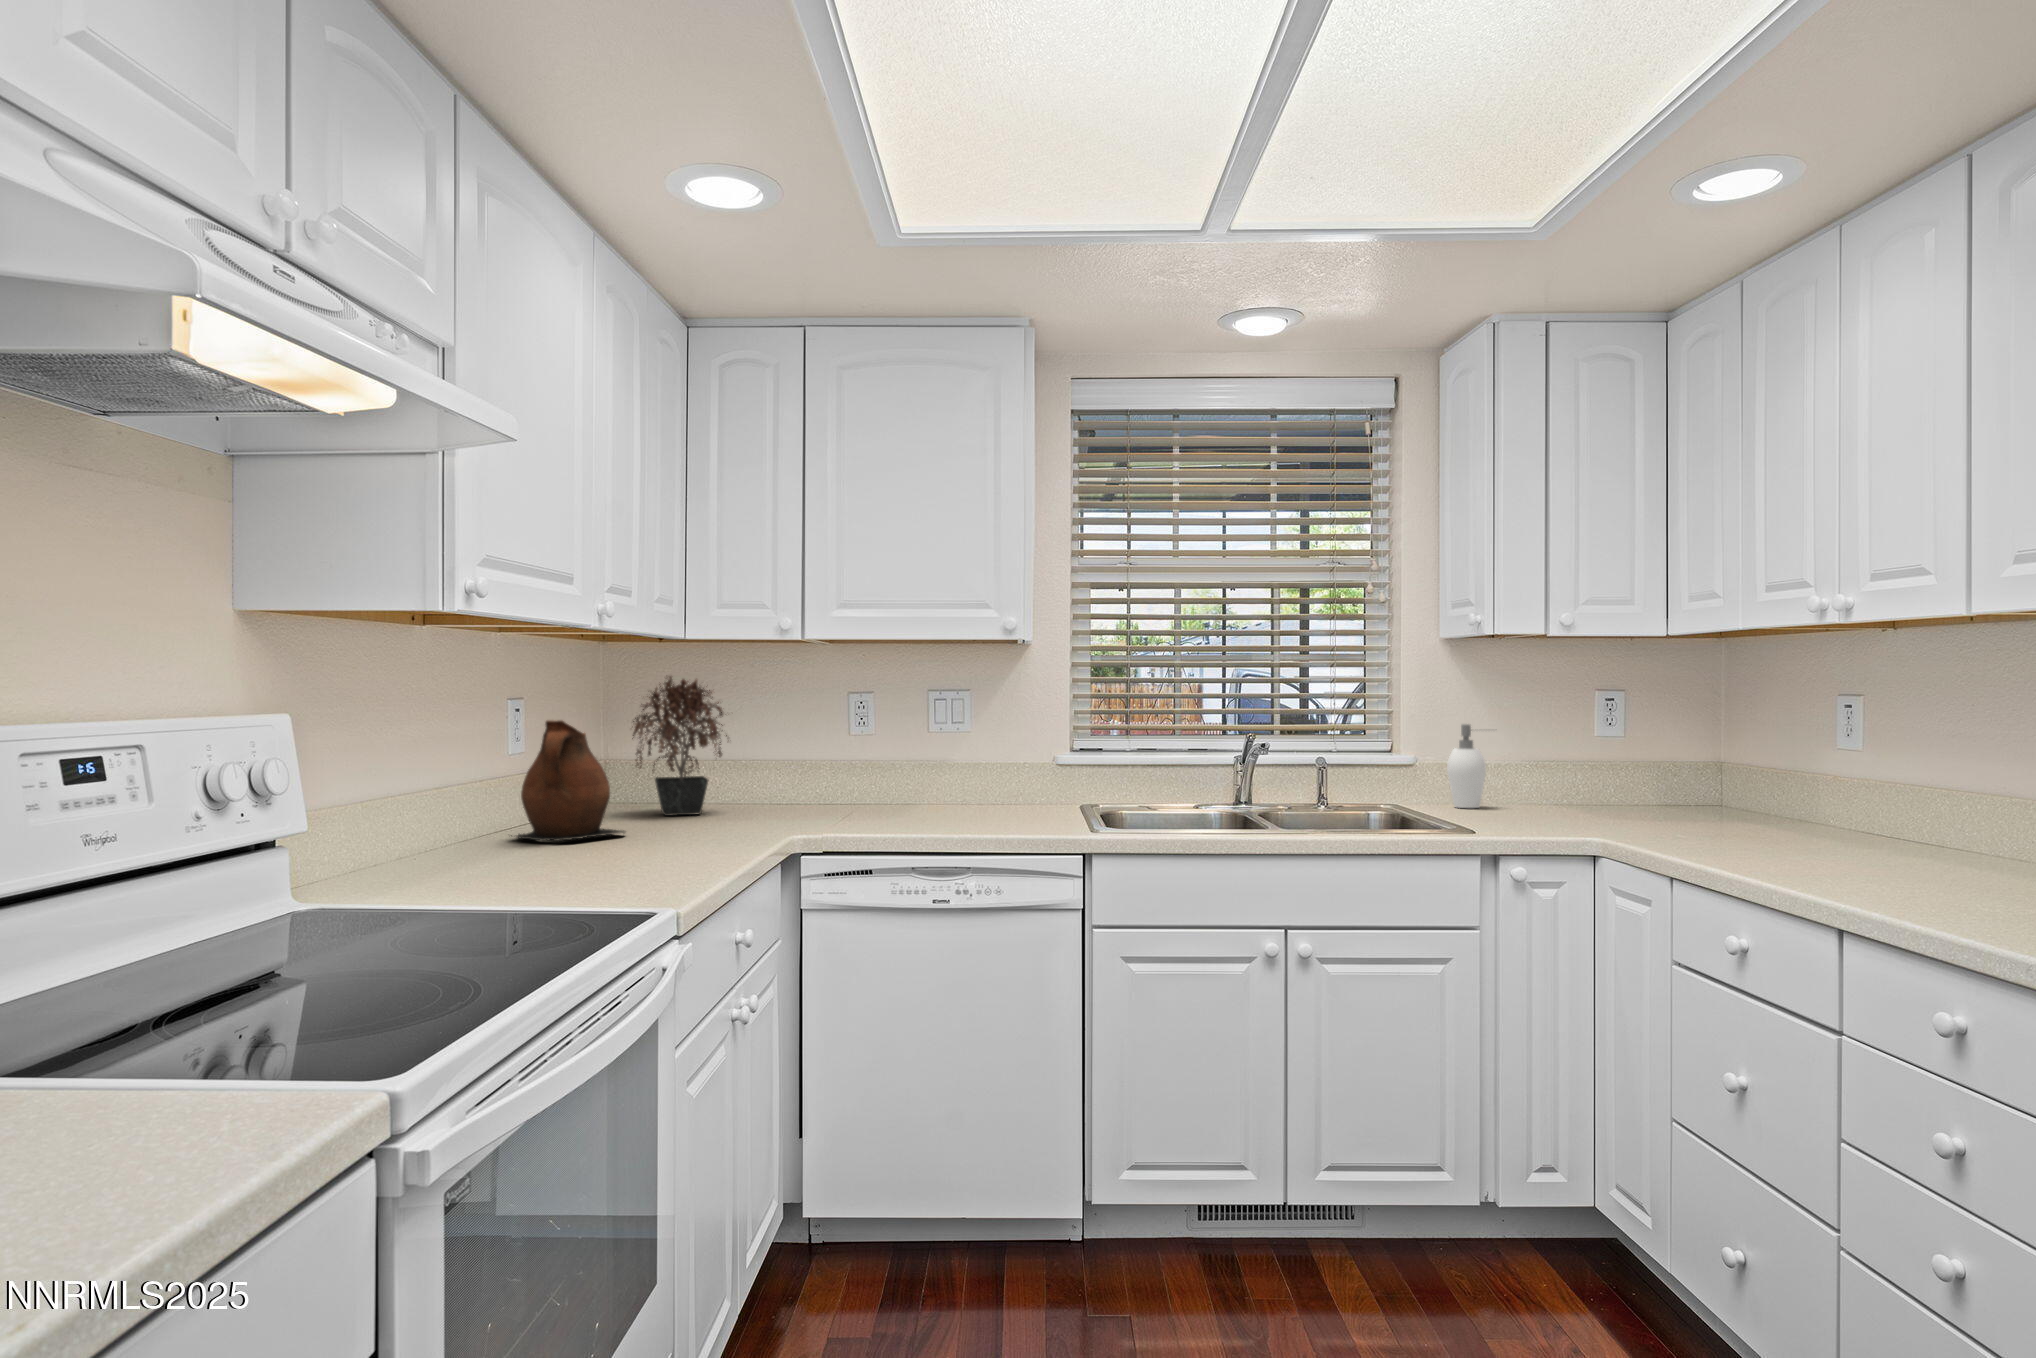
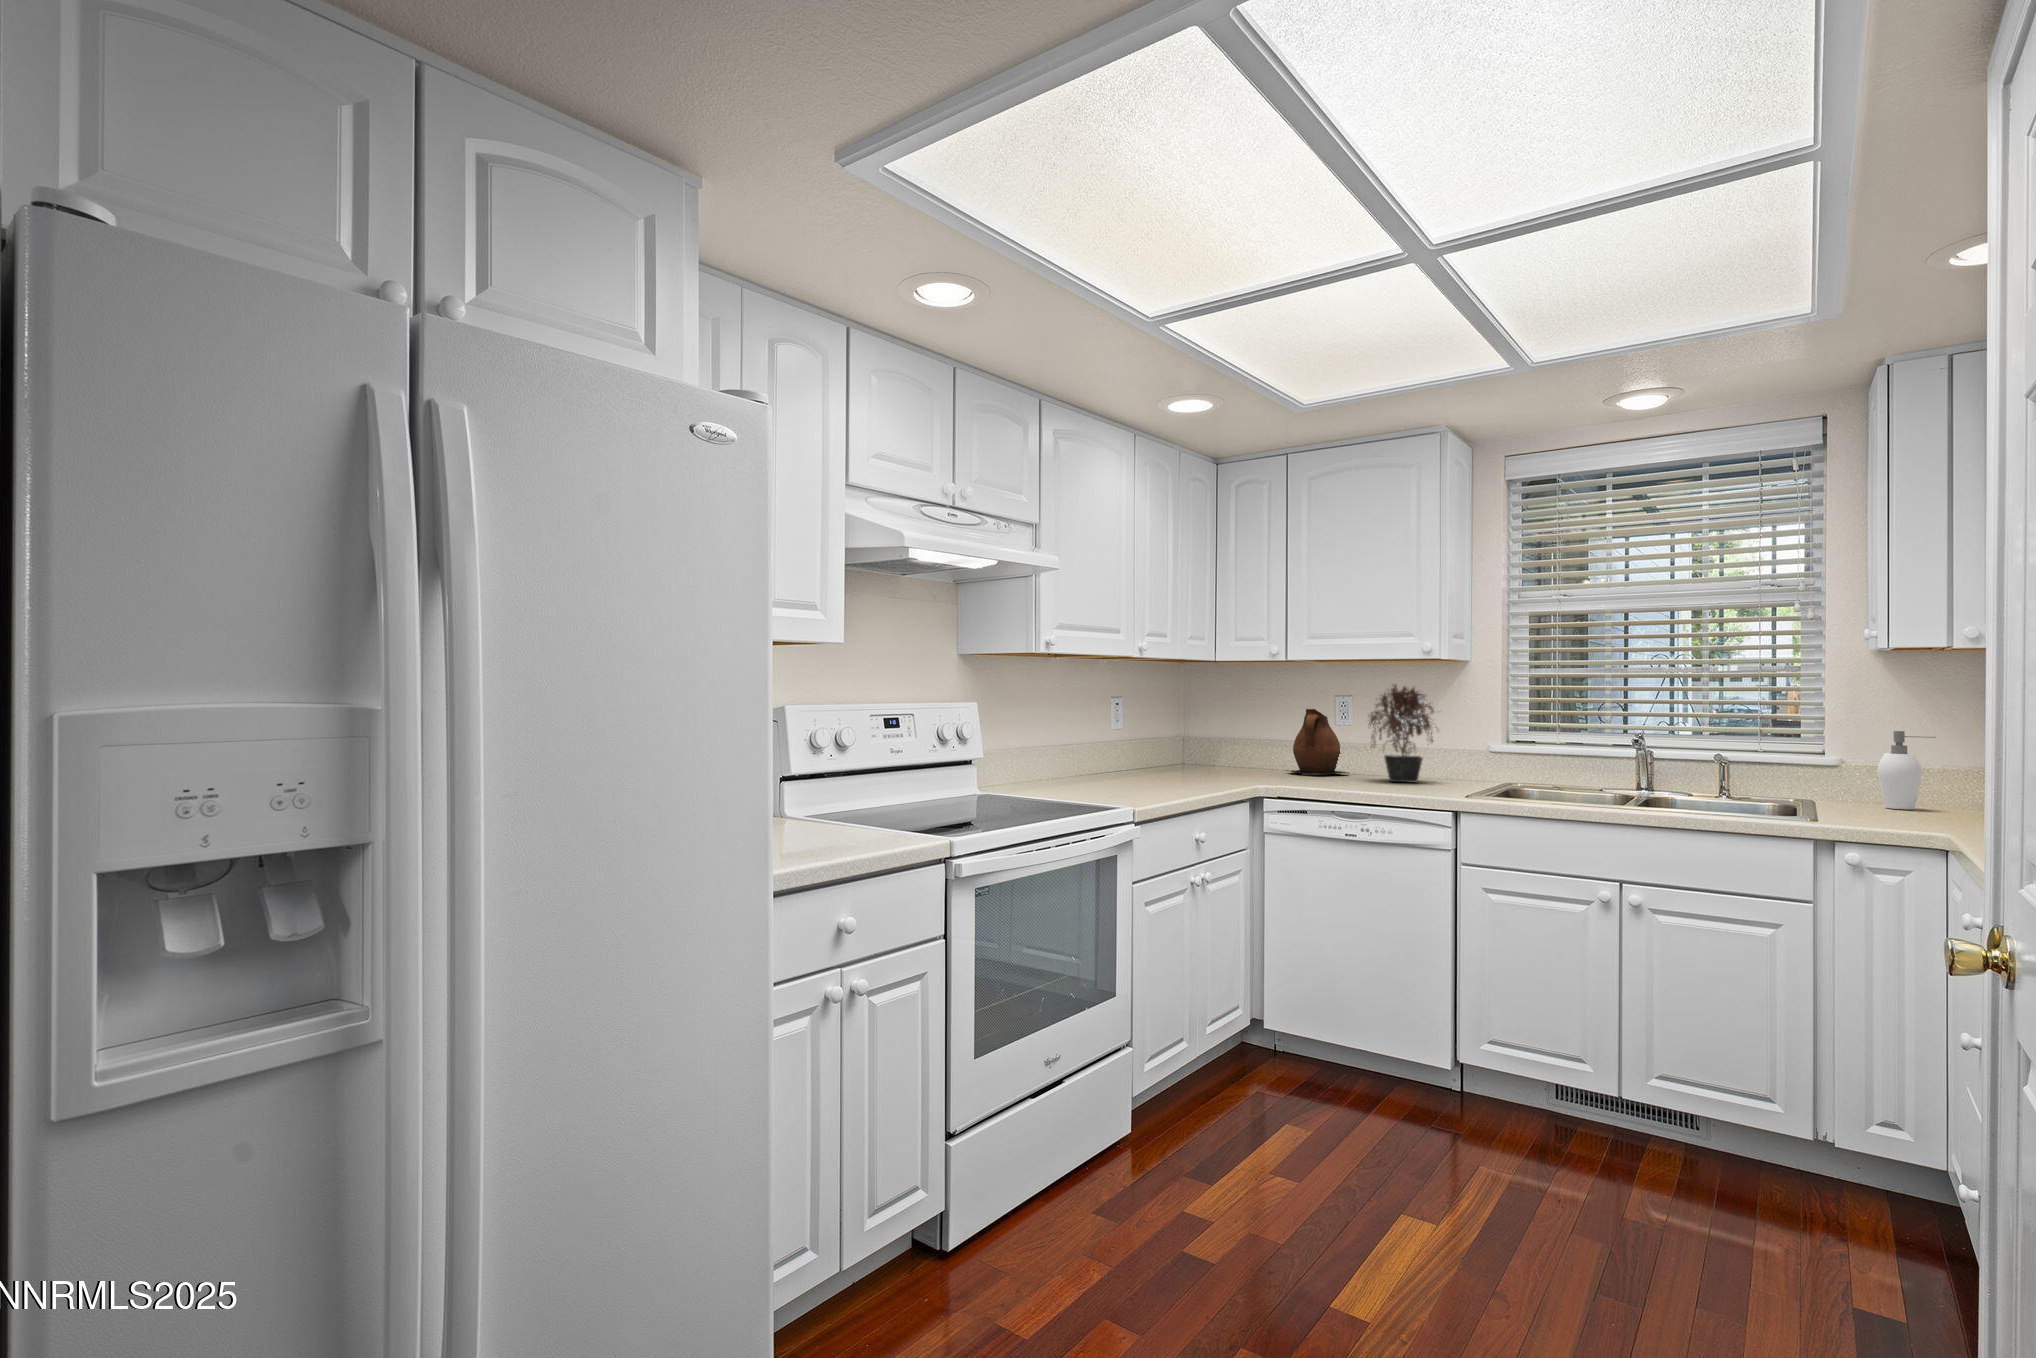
potted plant: present [632,676,729,816] -> present [1369,685,1434,782]
ceramic pitcher: present [511,720,625,841] -> present [1287,709,1349,774]

